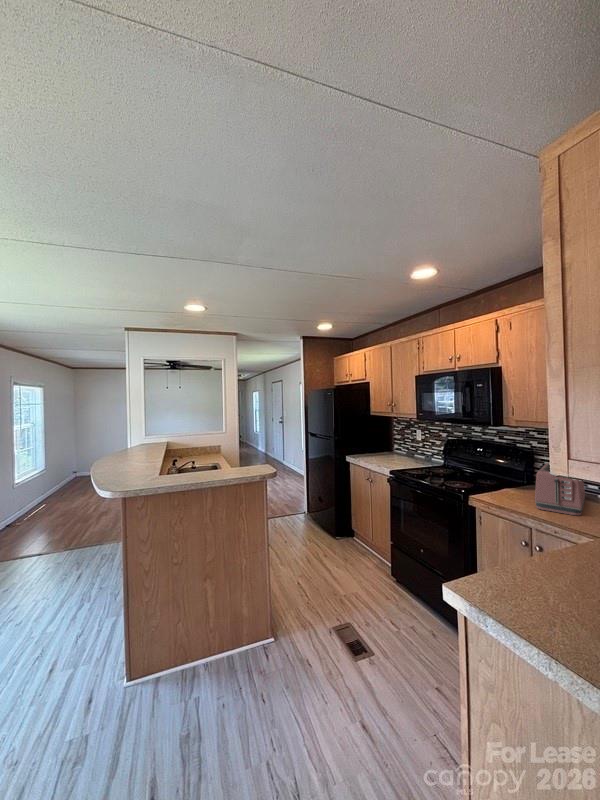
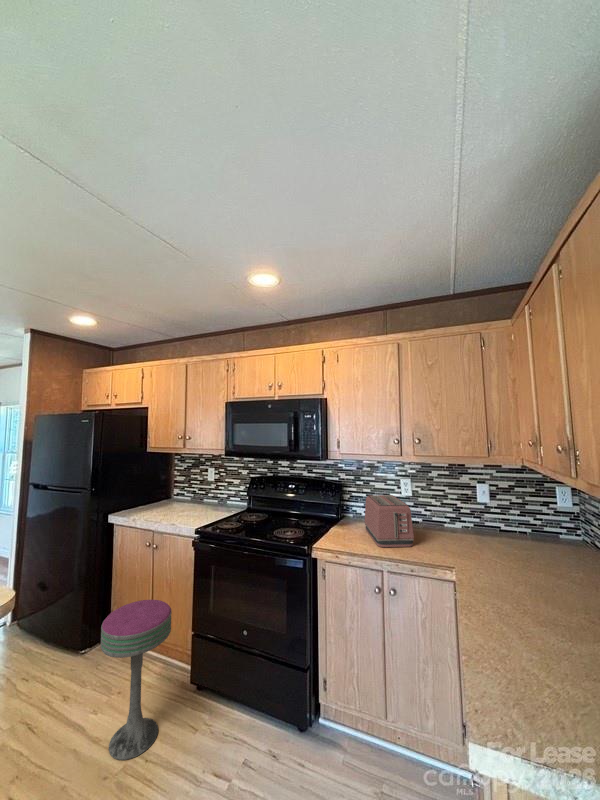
bar stool: none [332,509,372,595] -> present [101,600,172,760]

